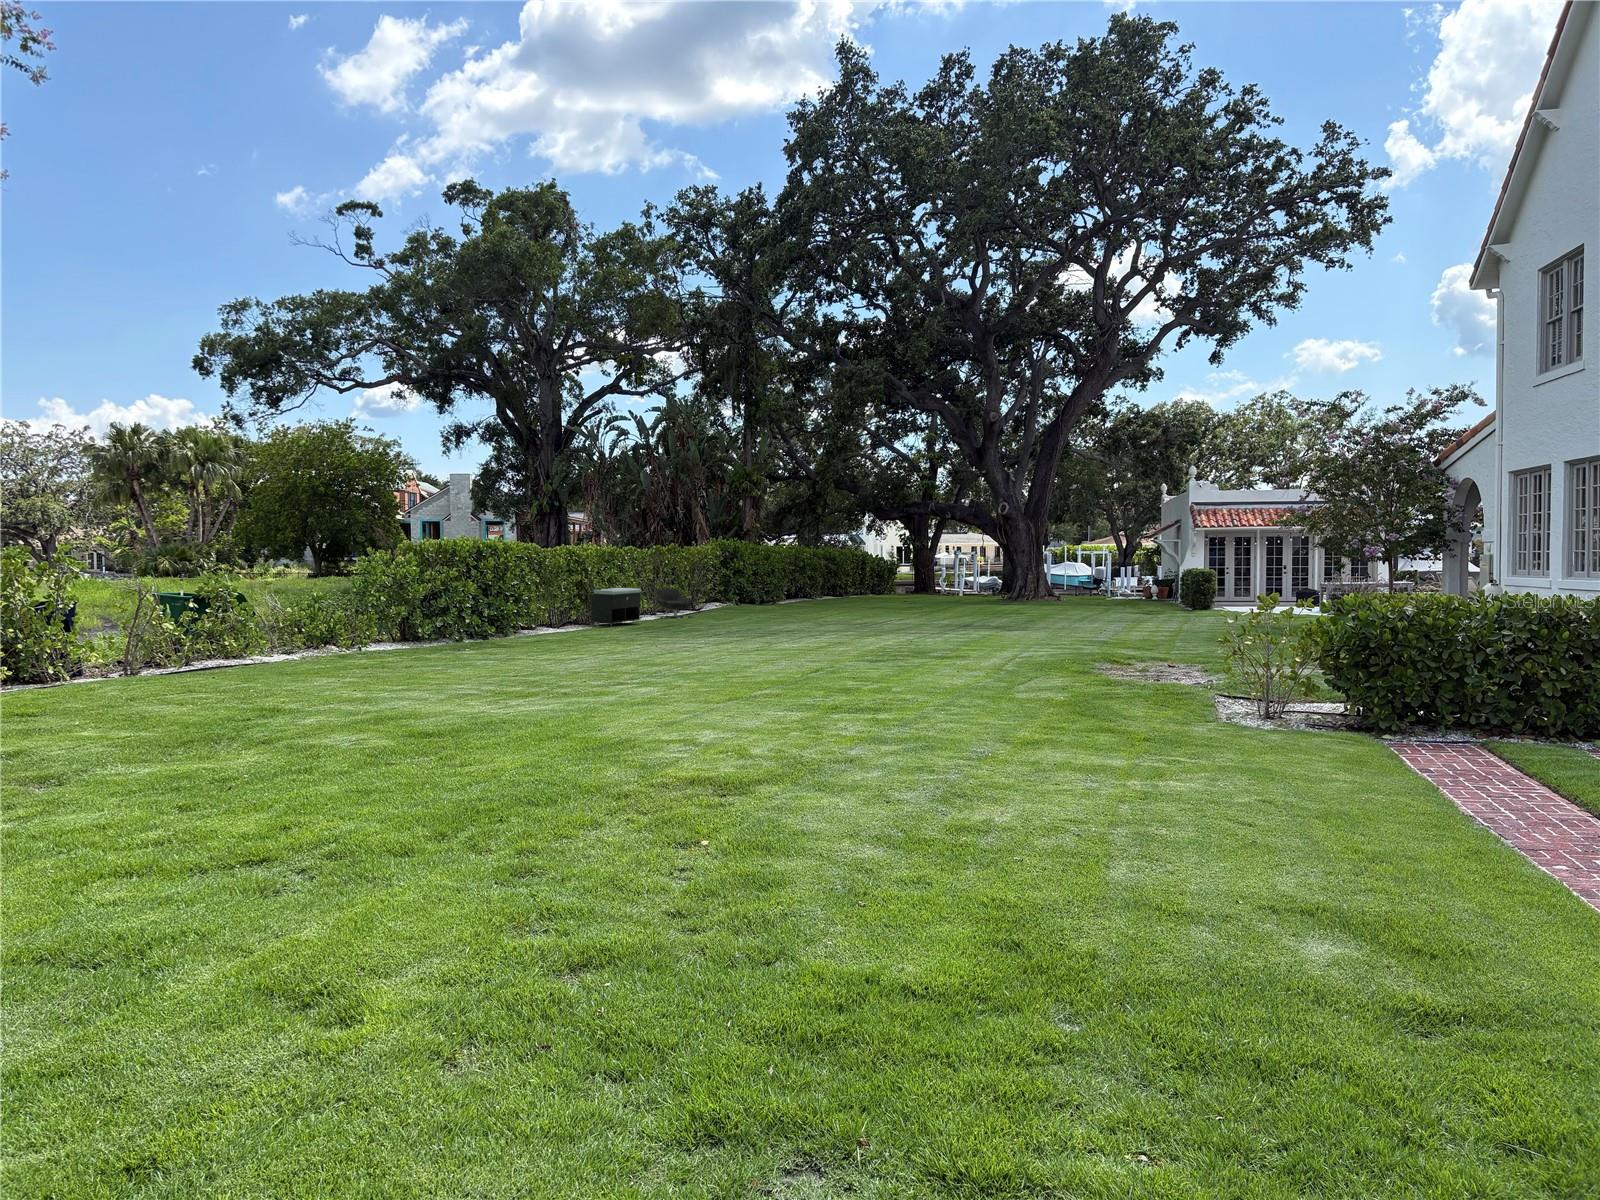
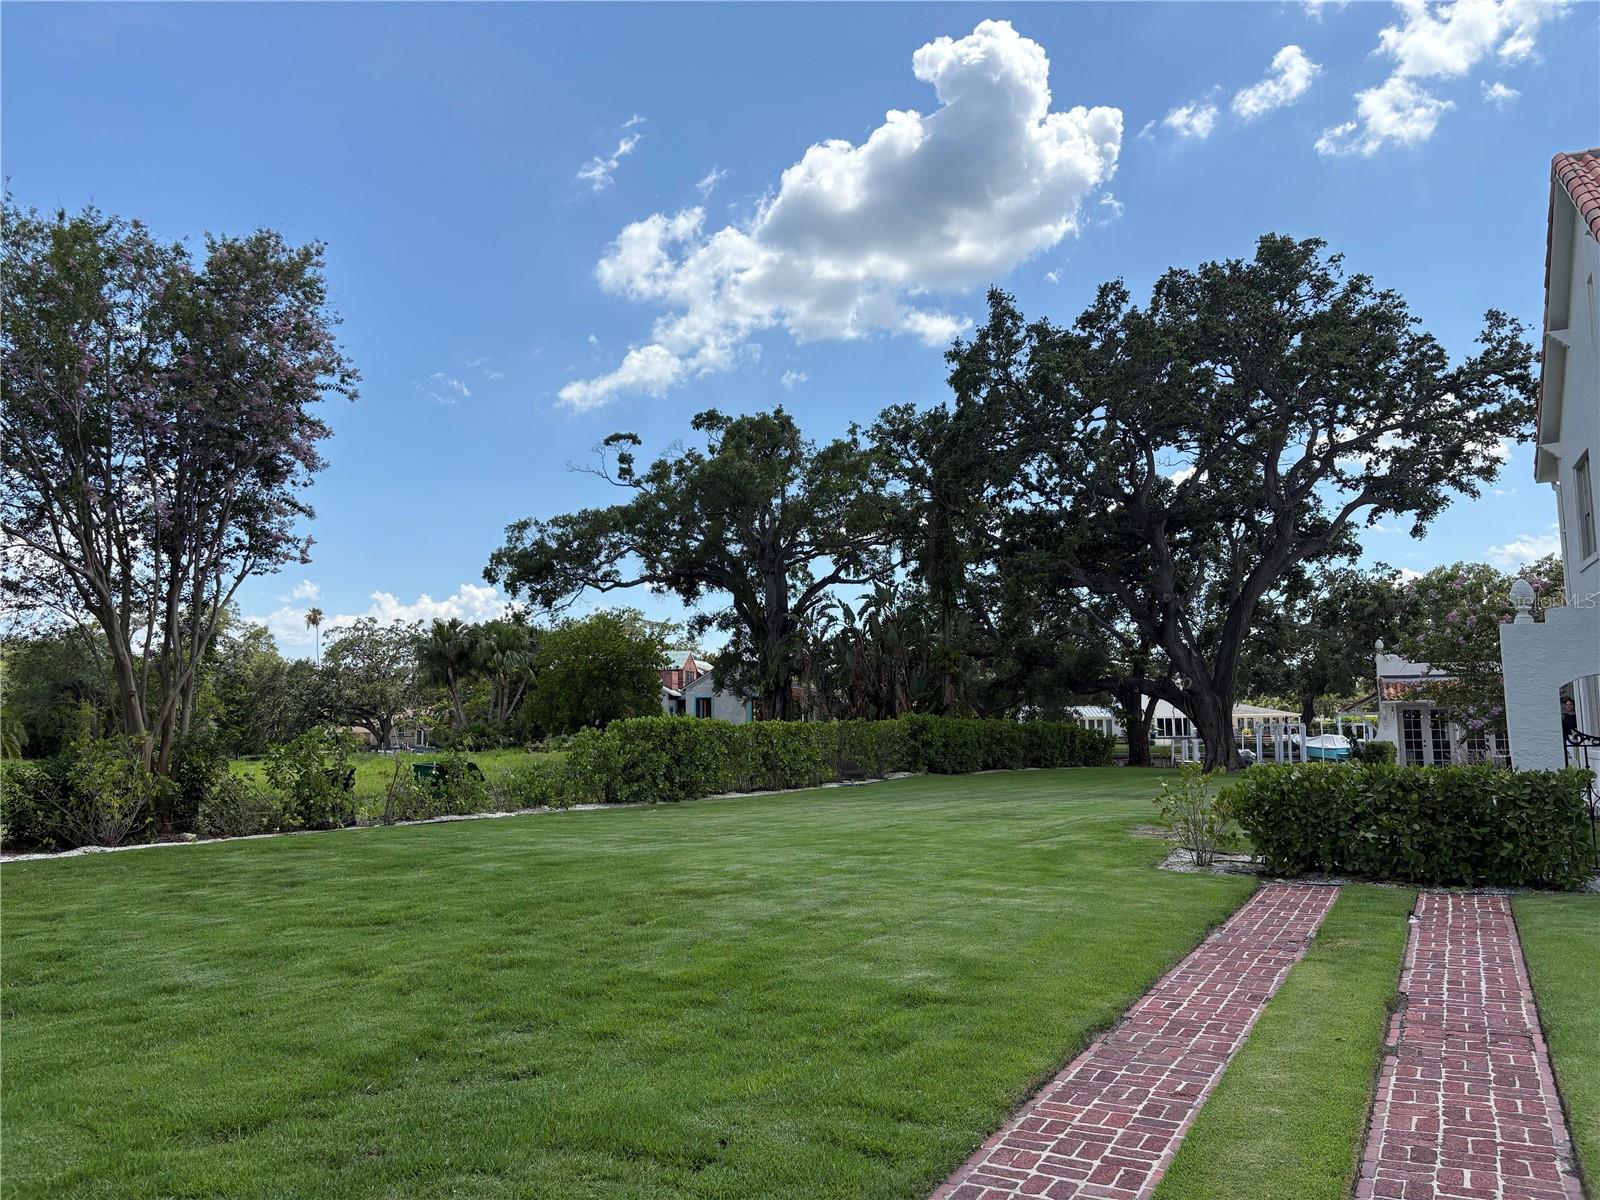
storage bench: present [591,588,641,626] -> none [775,759,817,791]

